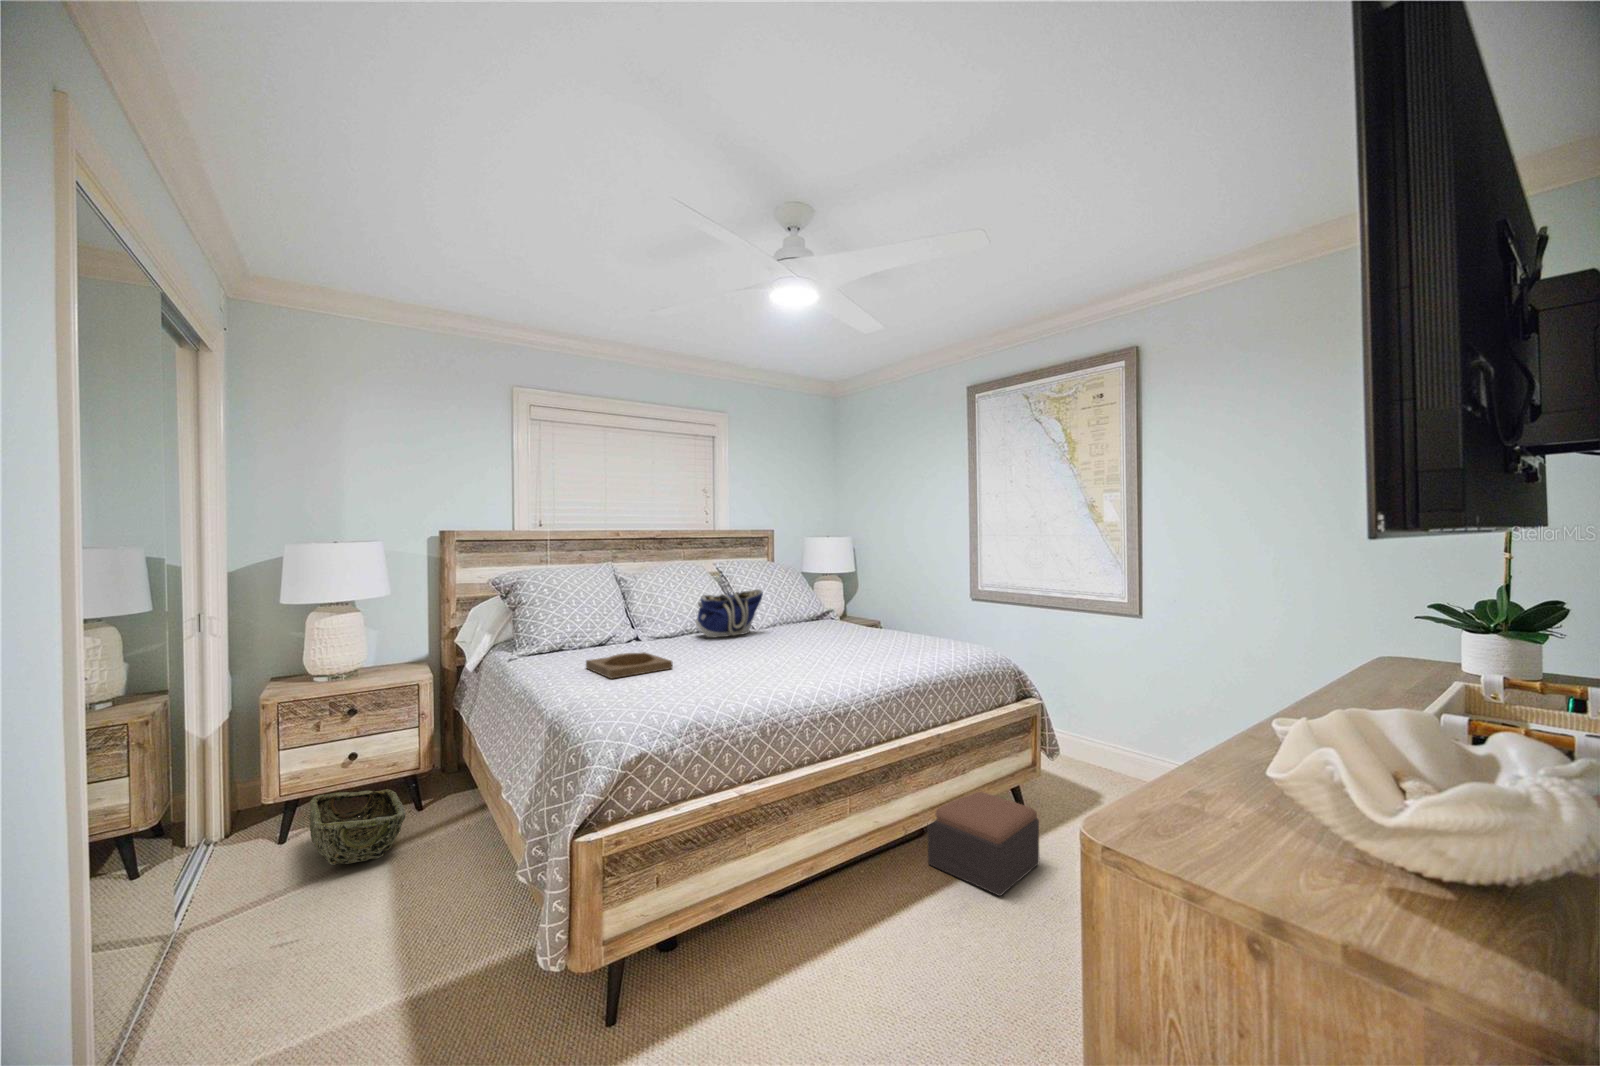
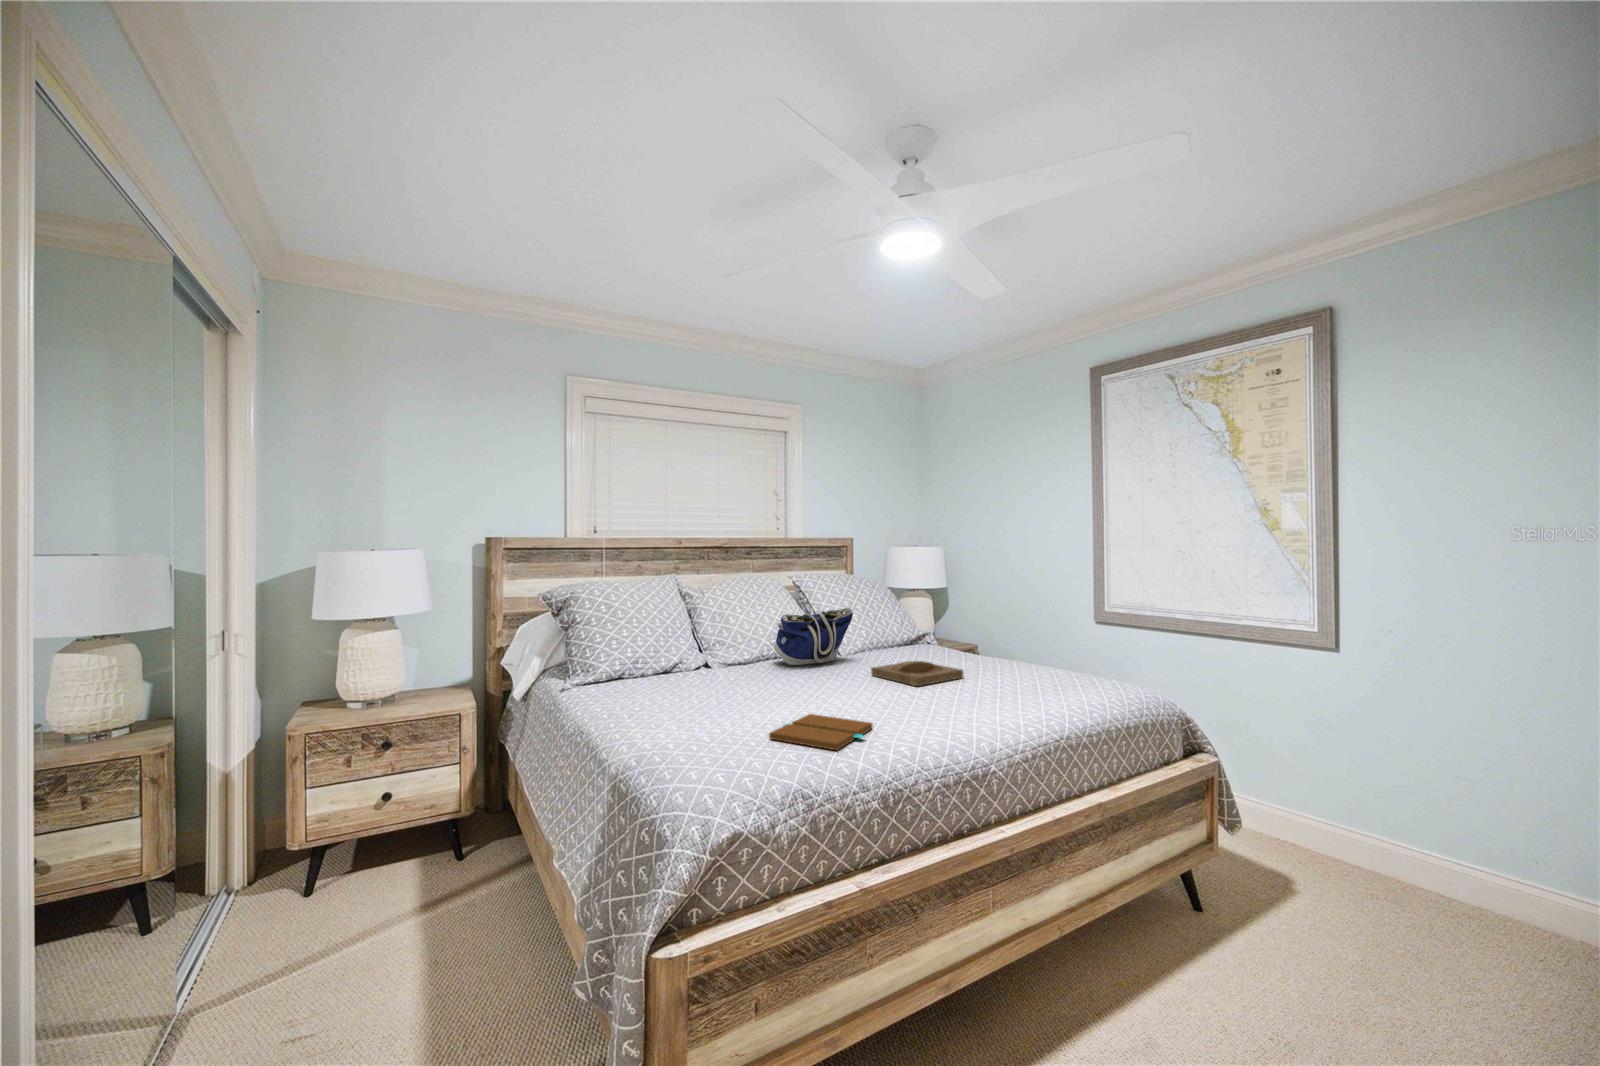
tray: present [586,652,673,679] -> present [871,661,964,686]
book: none [678,671,762,695] -> present [769,714,872,750]
woven basket: present [309,789,406,865] -> none [337,836,443,931]
footstool: present [928,792,1039,896] -> none [1082,870,1235,1028]

